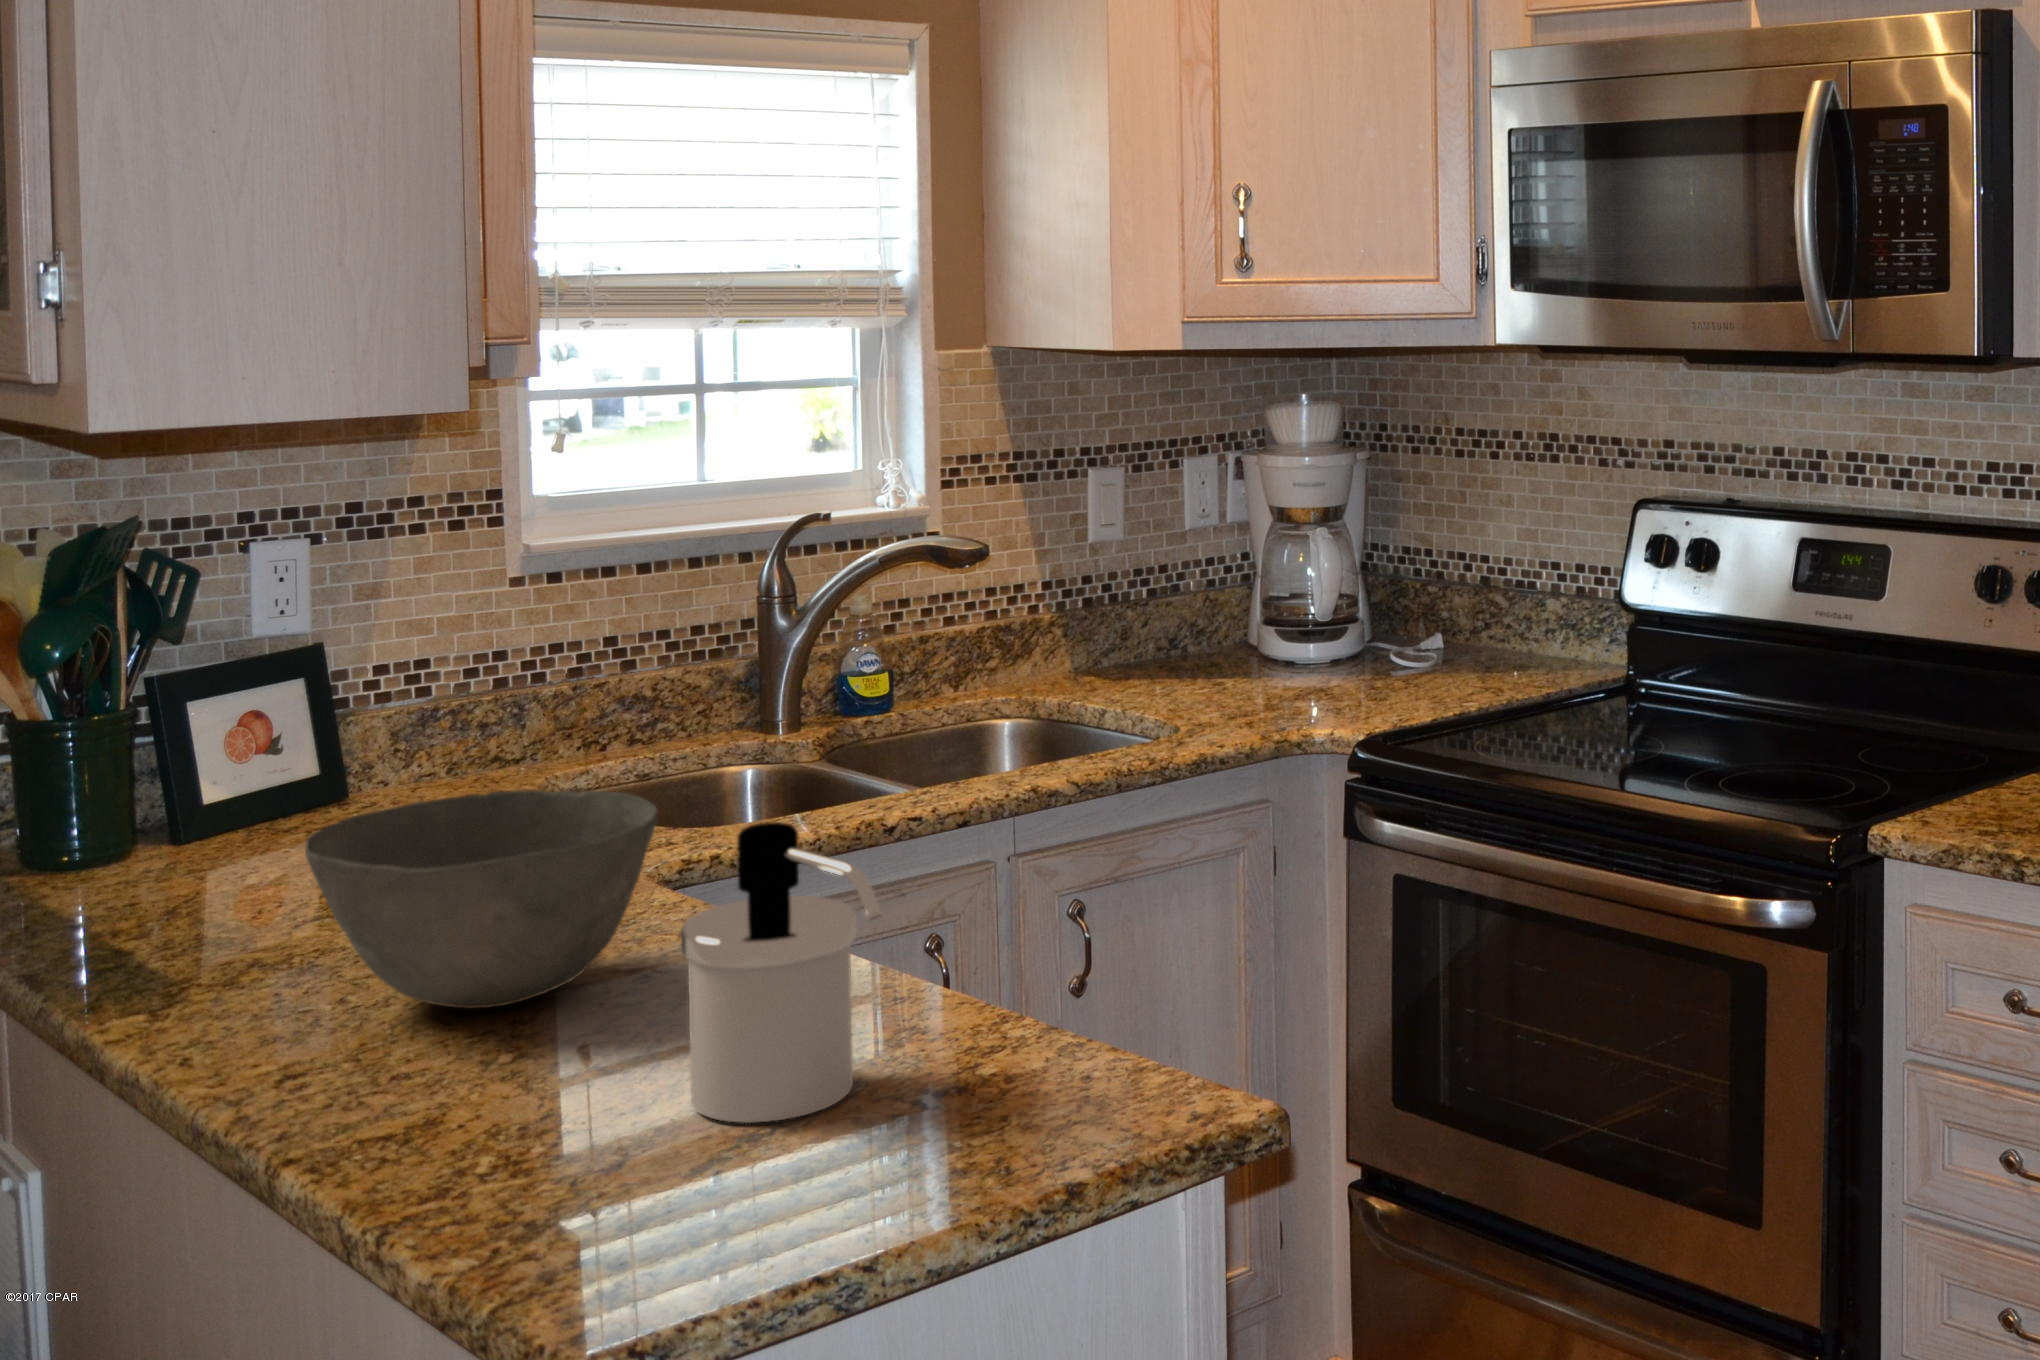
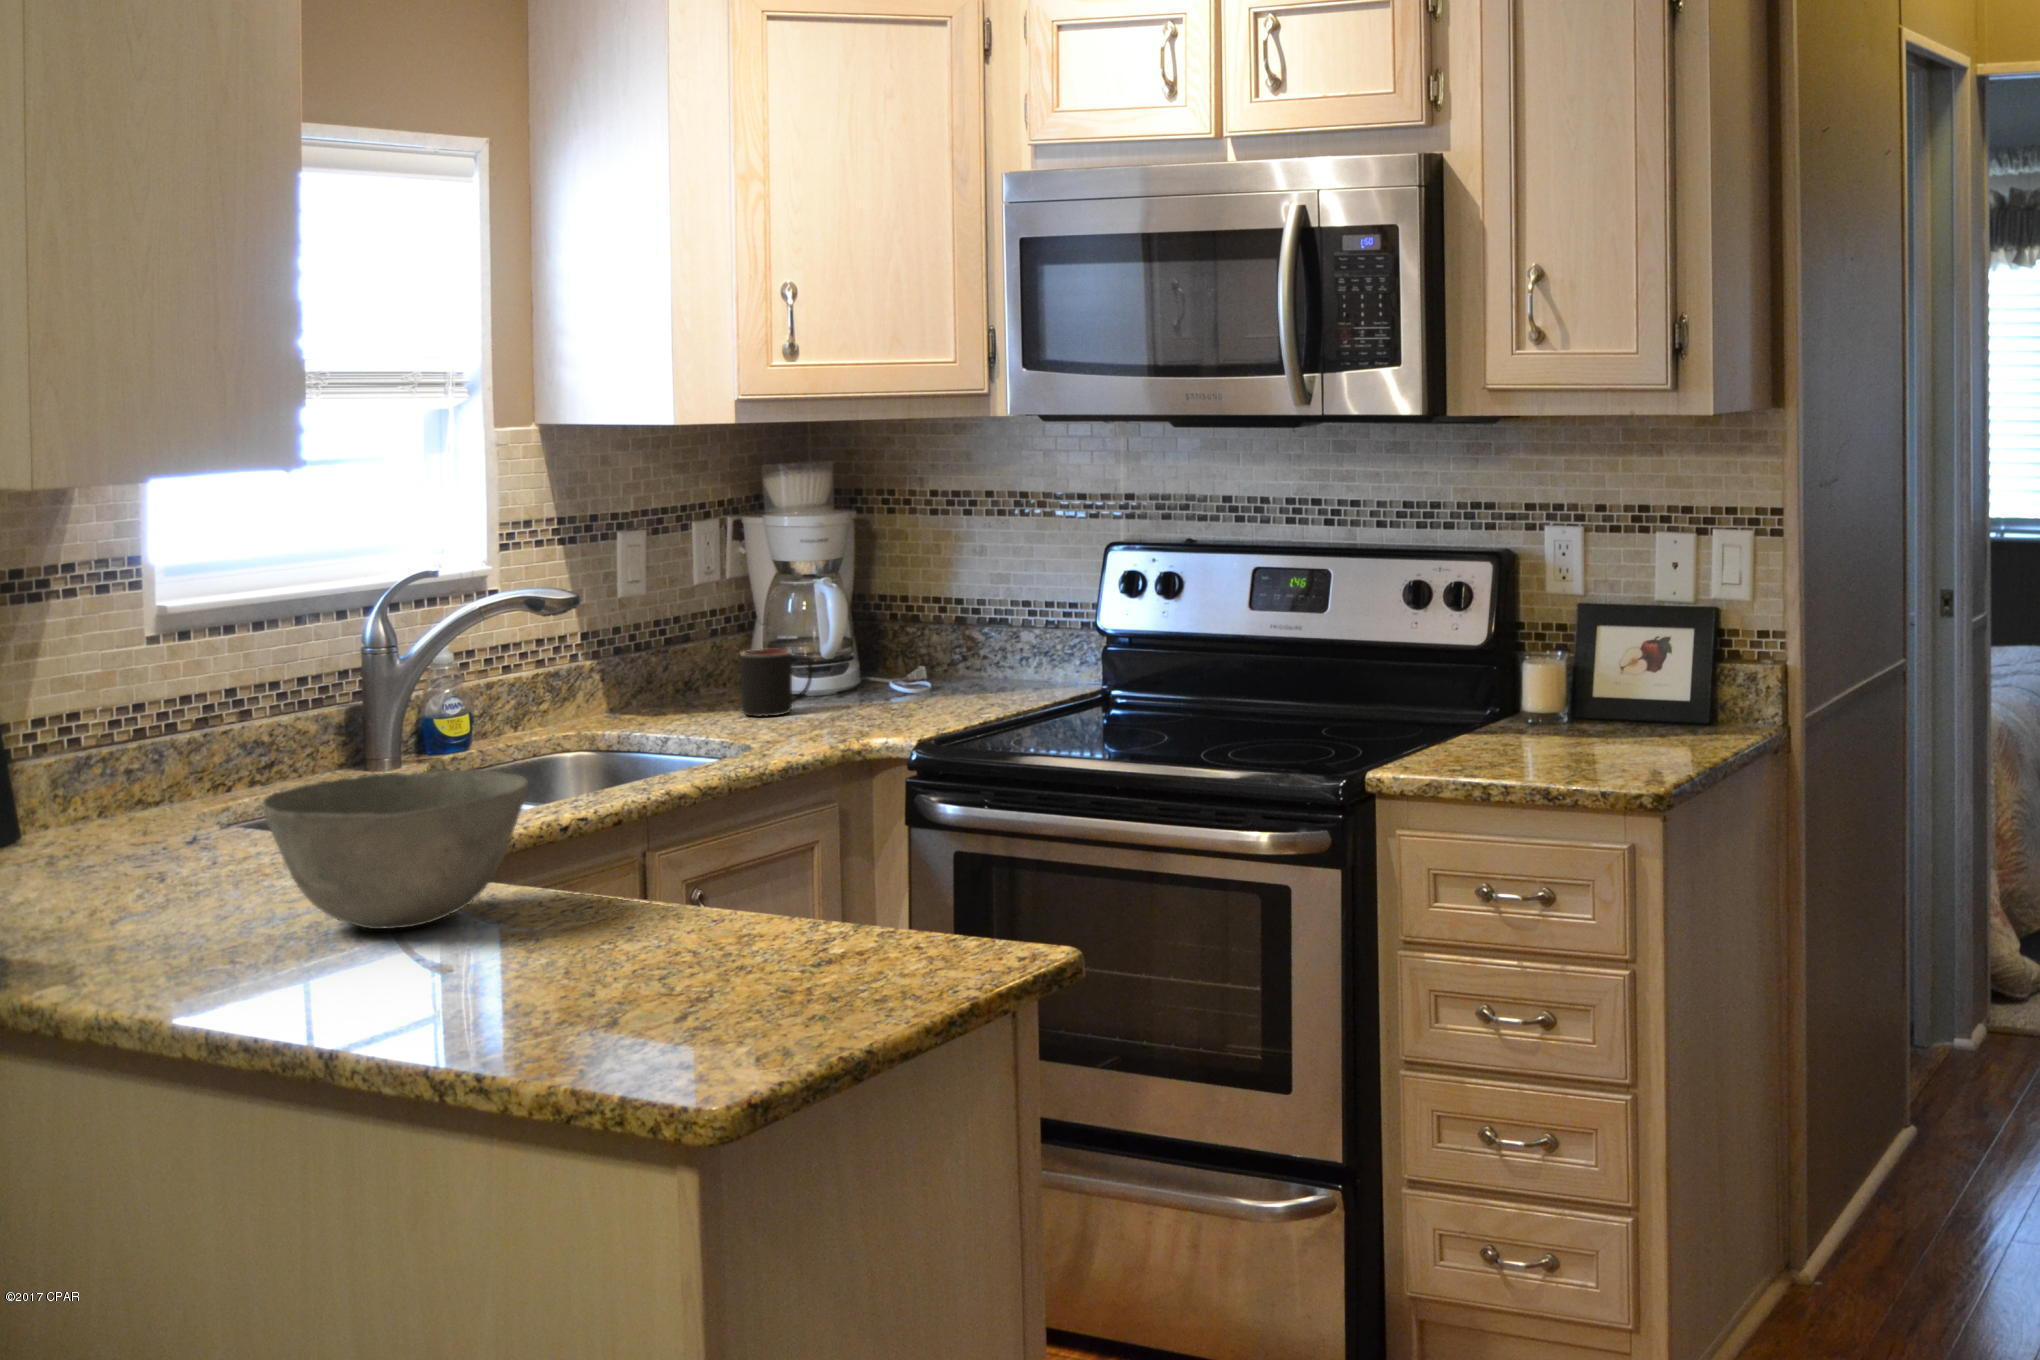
mug: none [1212,606,1292,684] -> present [740,649,812,717]
soap dispenser: present [681,822,881,1123] -> none [638,755,805,959]

